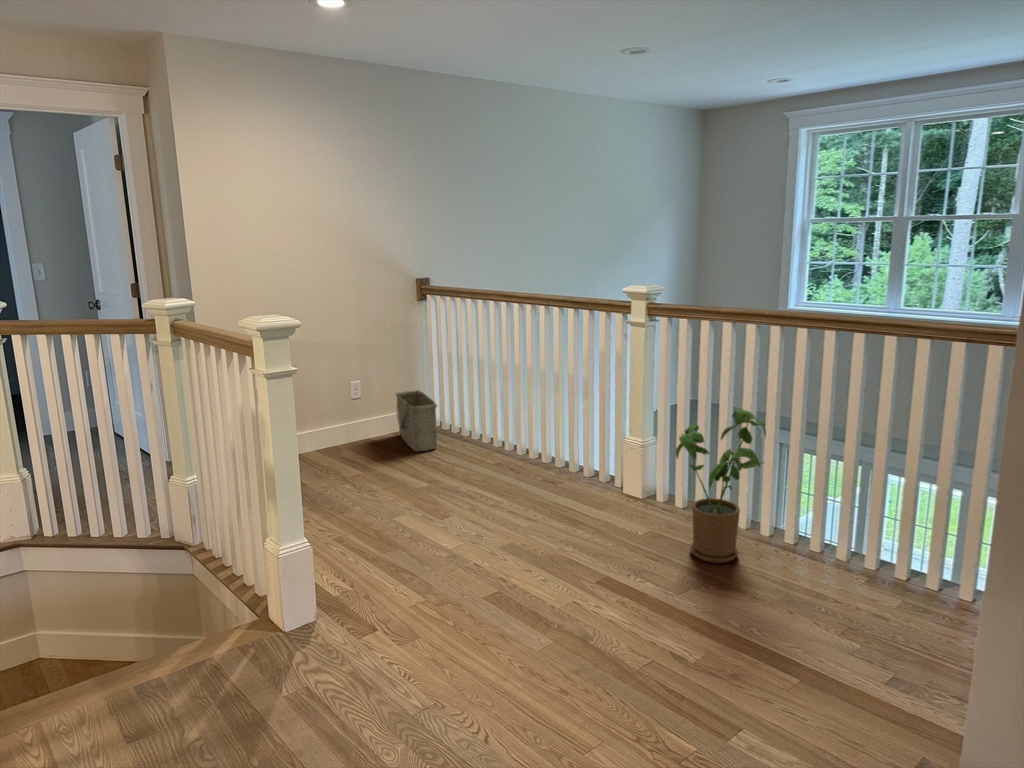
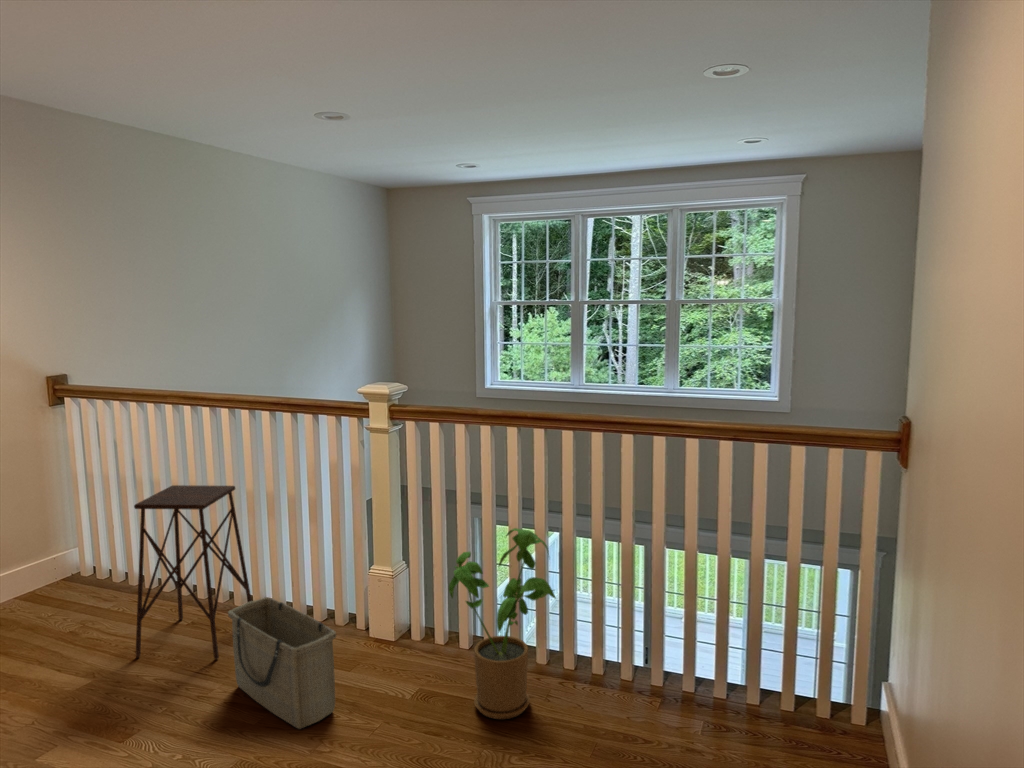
side table: none [458,359,541,488] -> present [134,485,252,660]
basket: present [396,390,437,451] -> present [228,597,336,729]

